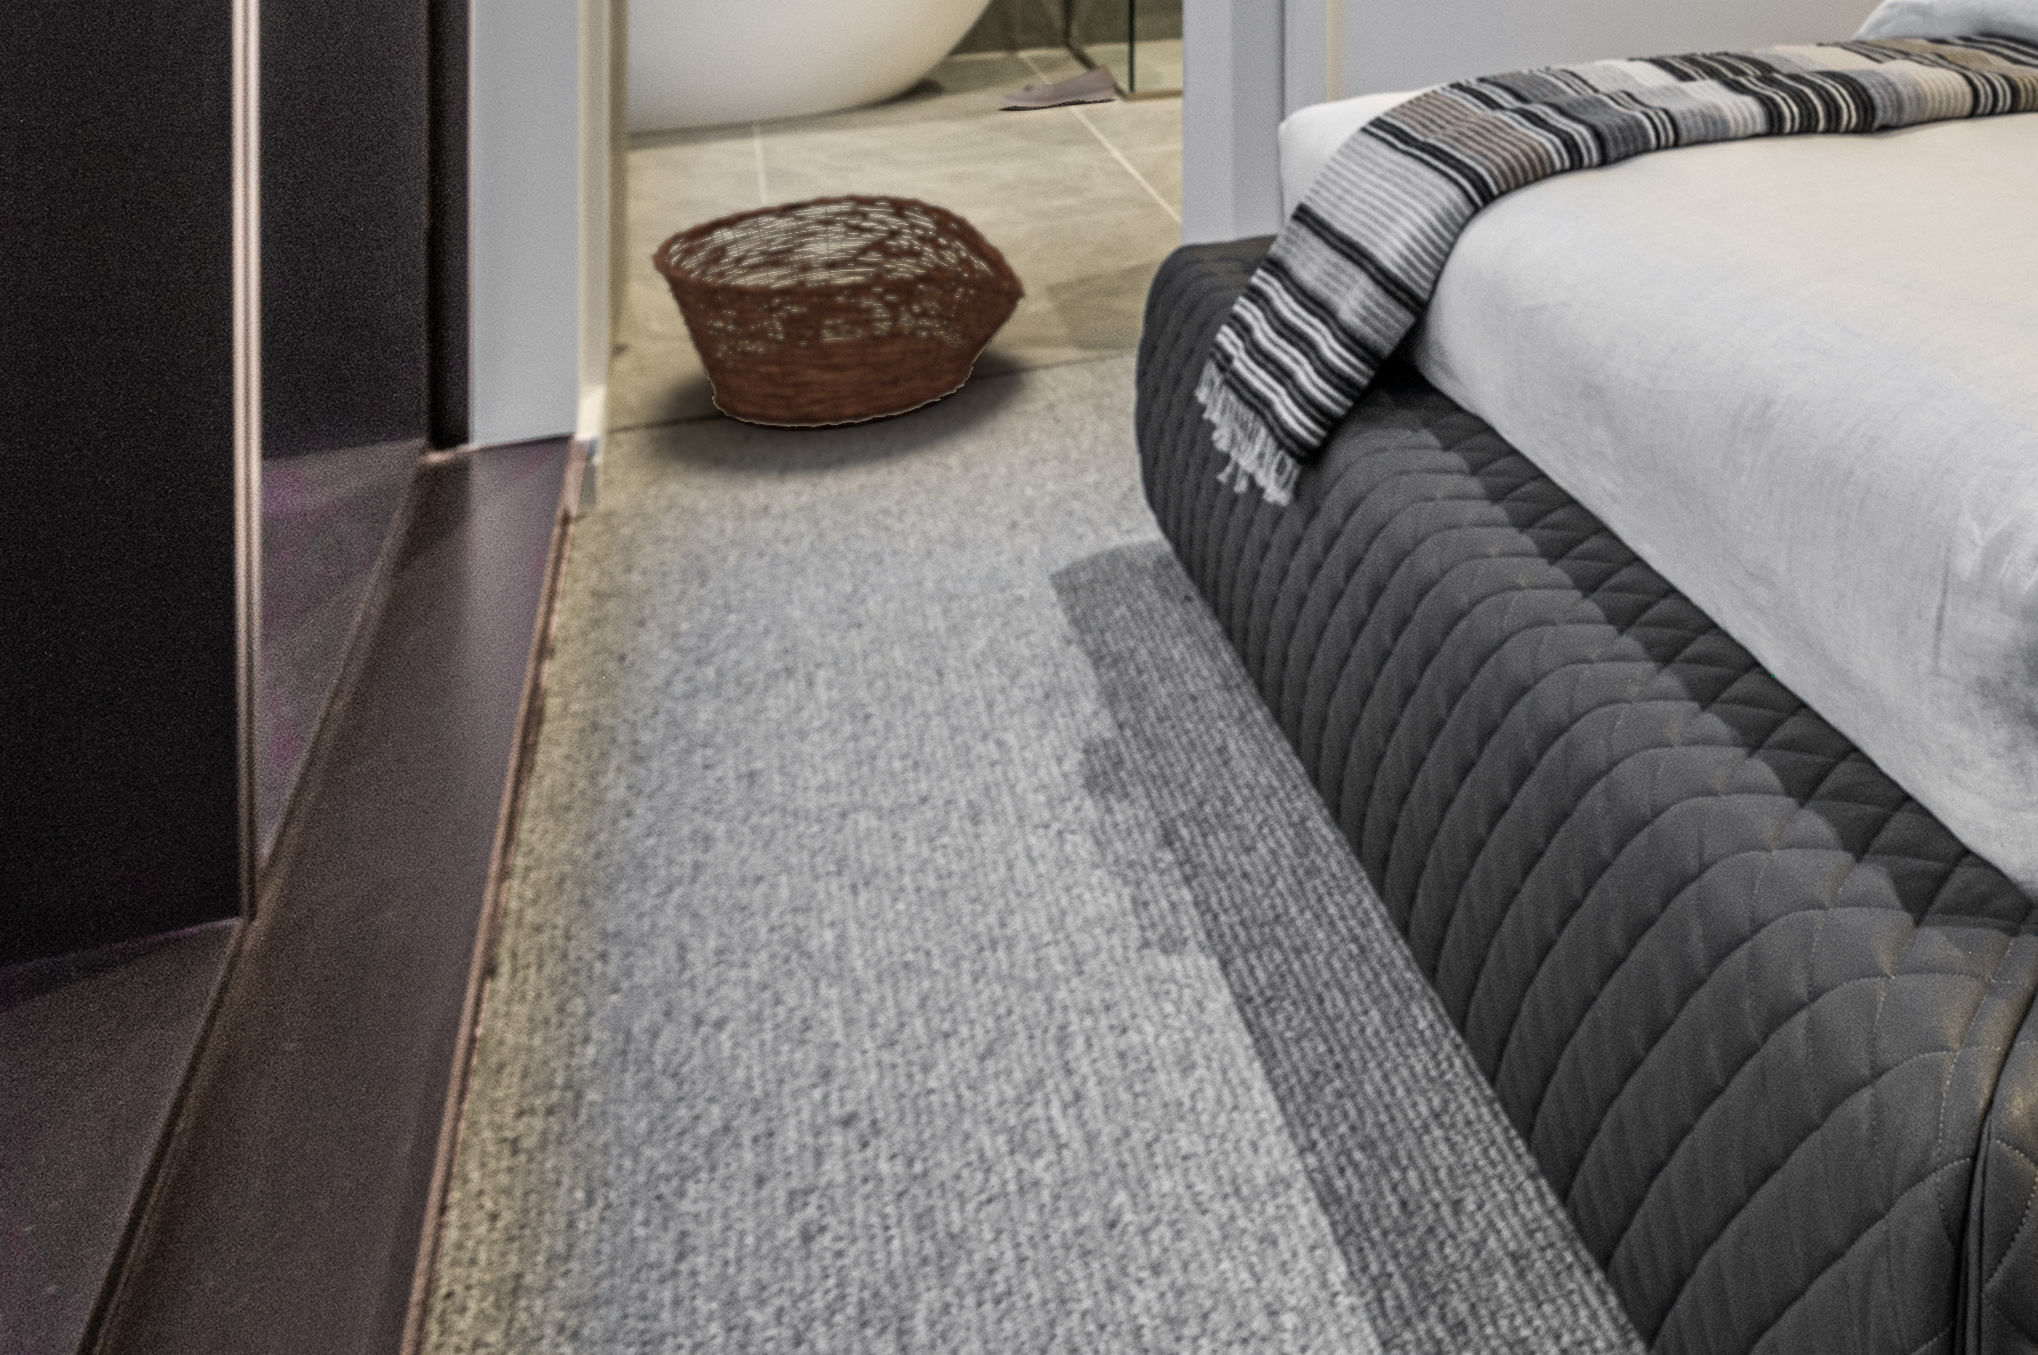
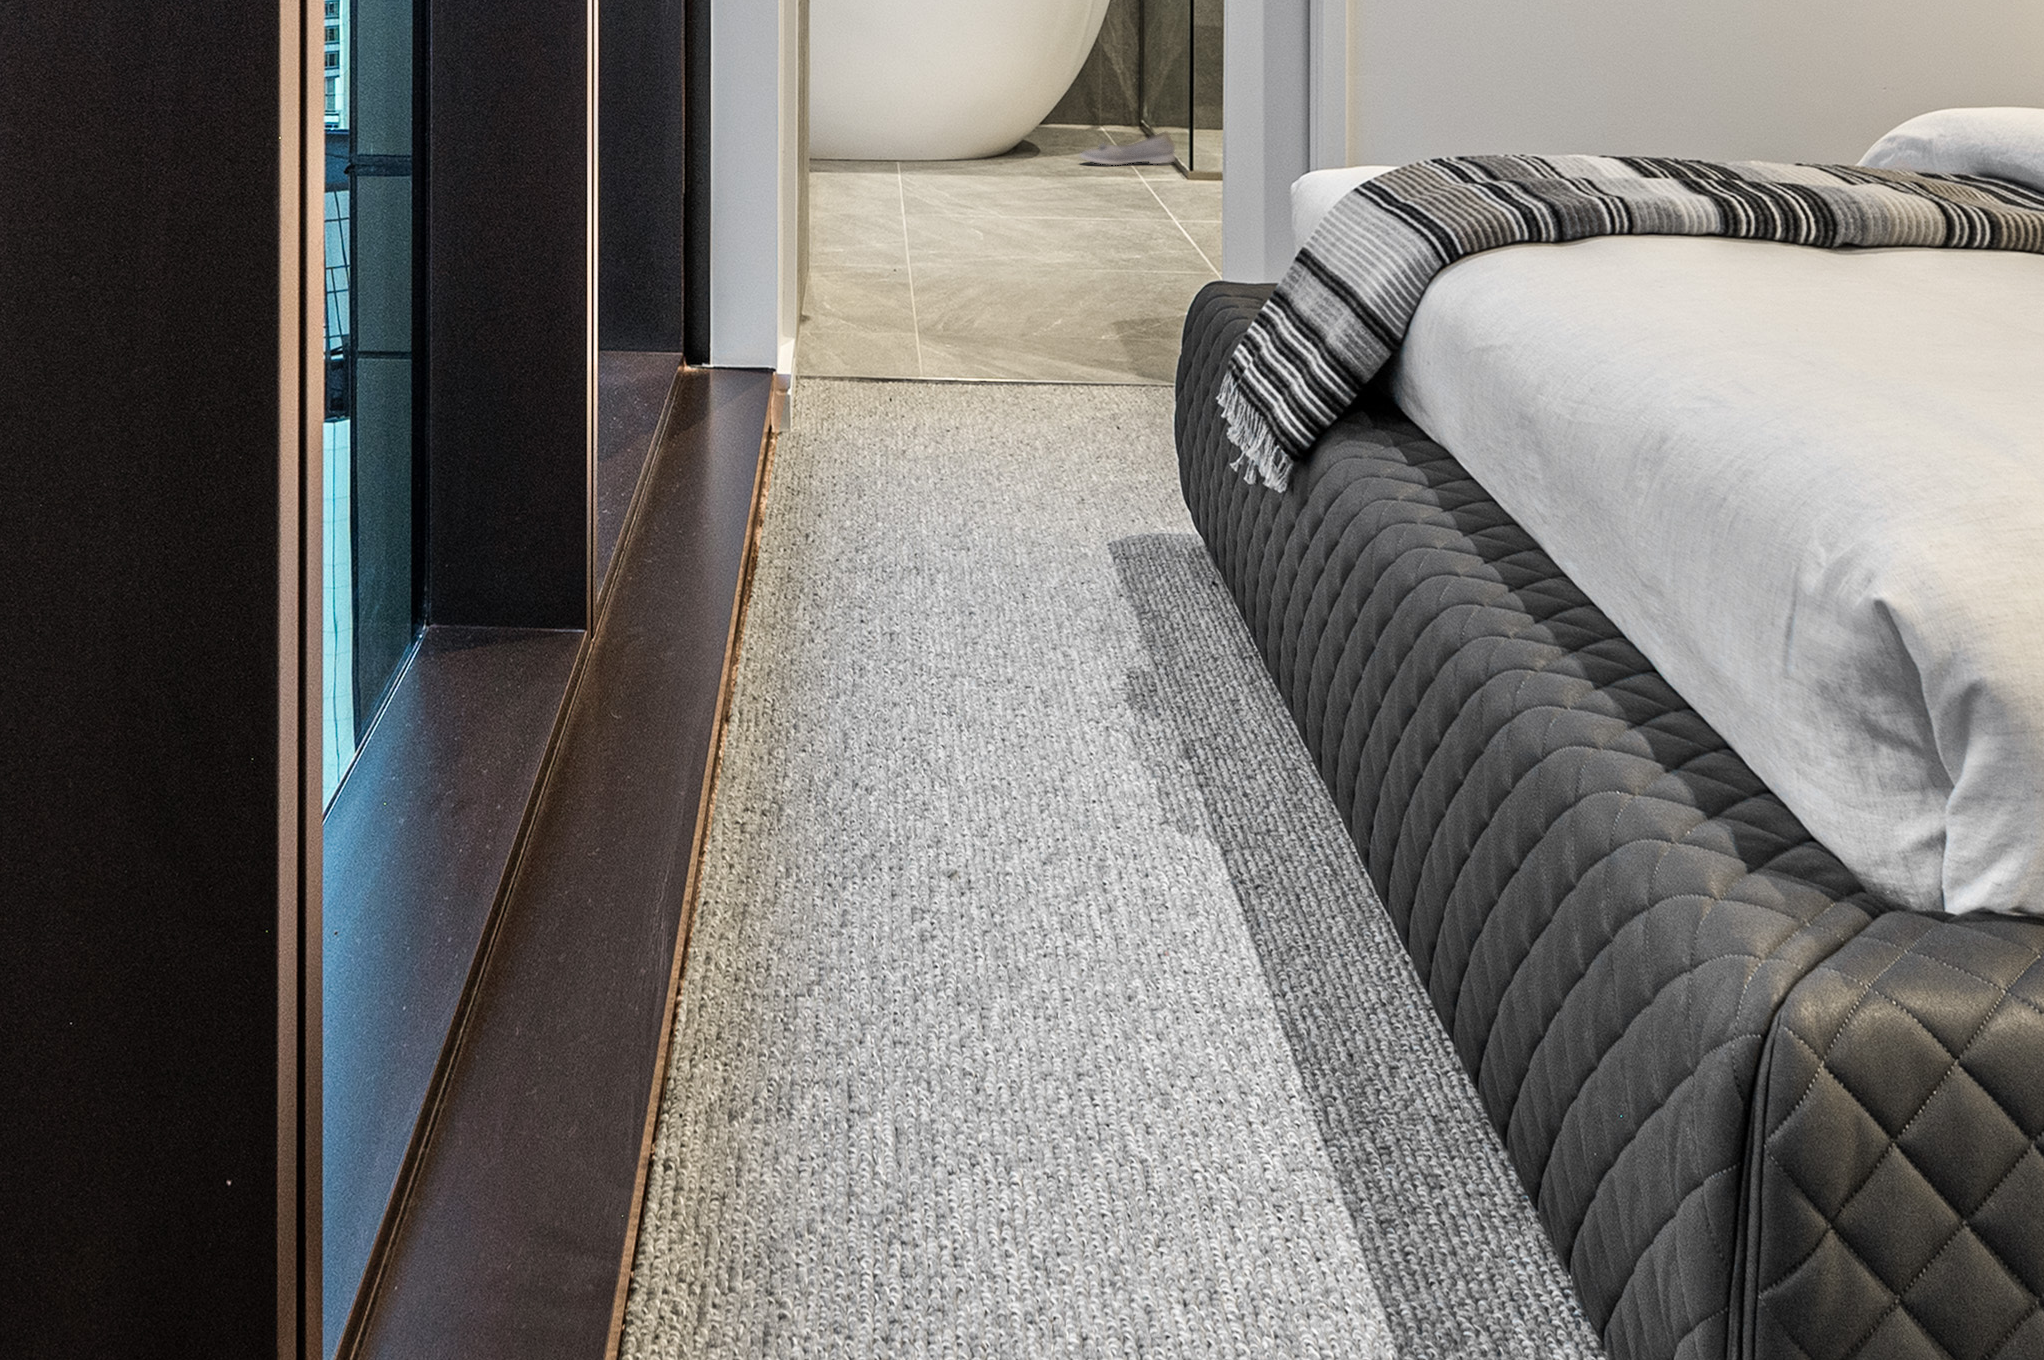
basket: present [651,194,1026,428] -> none [823,218,1096,399]

